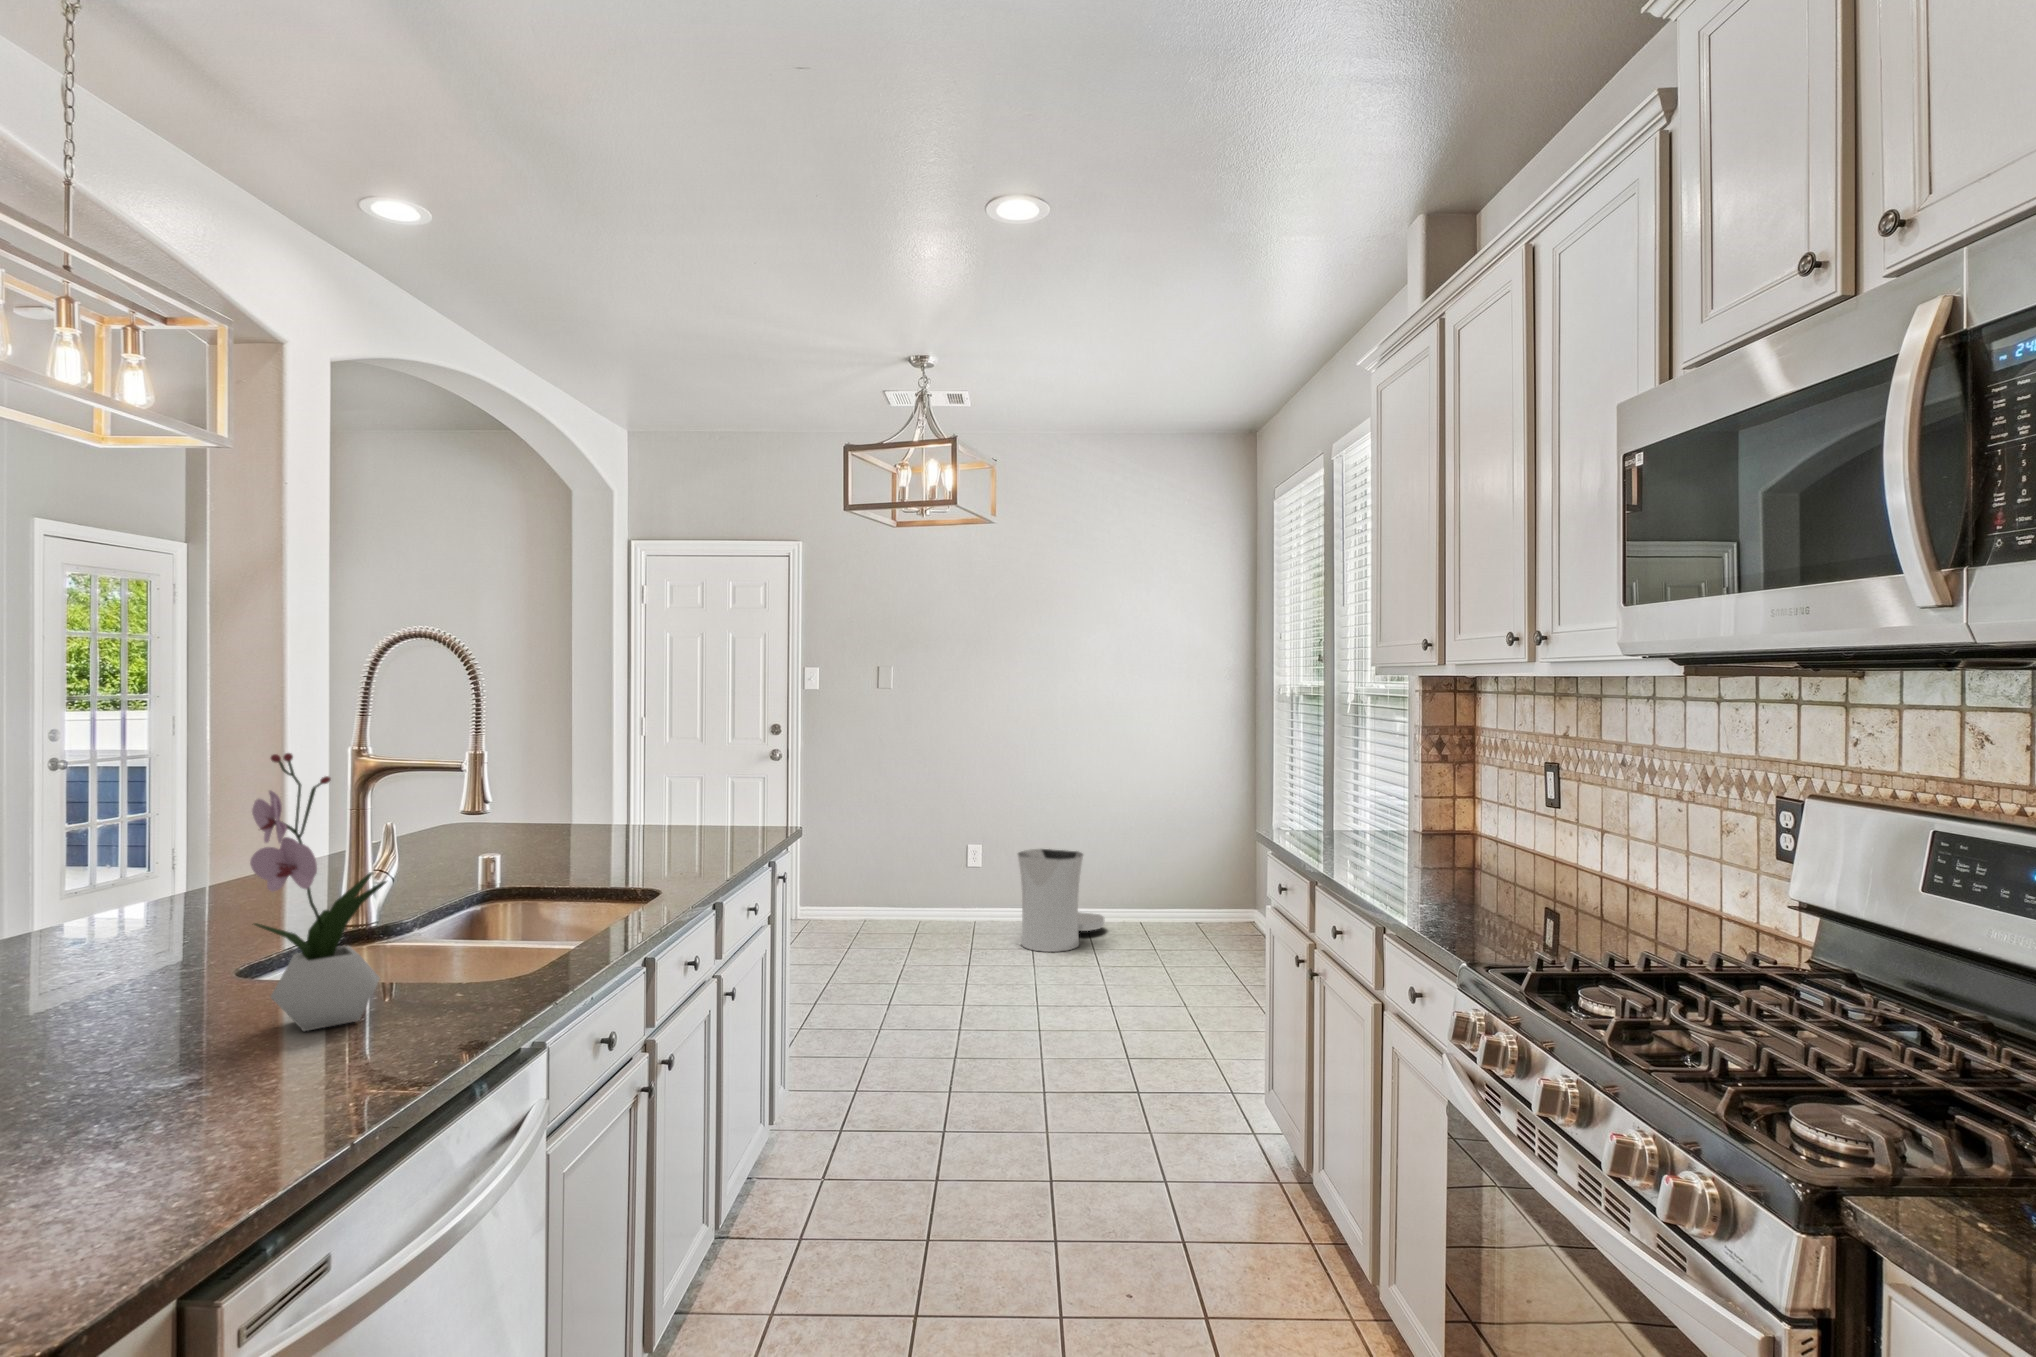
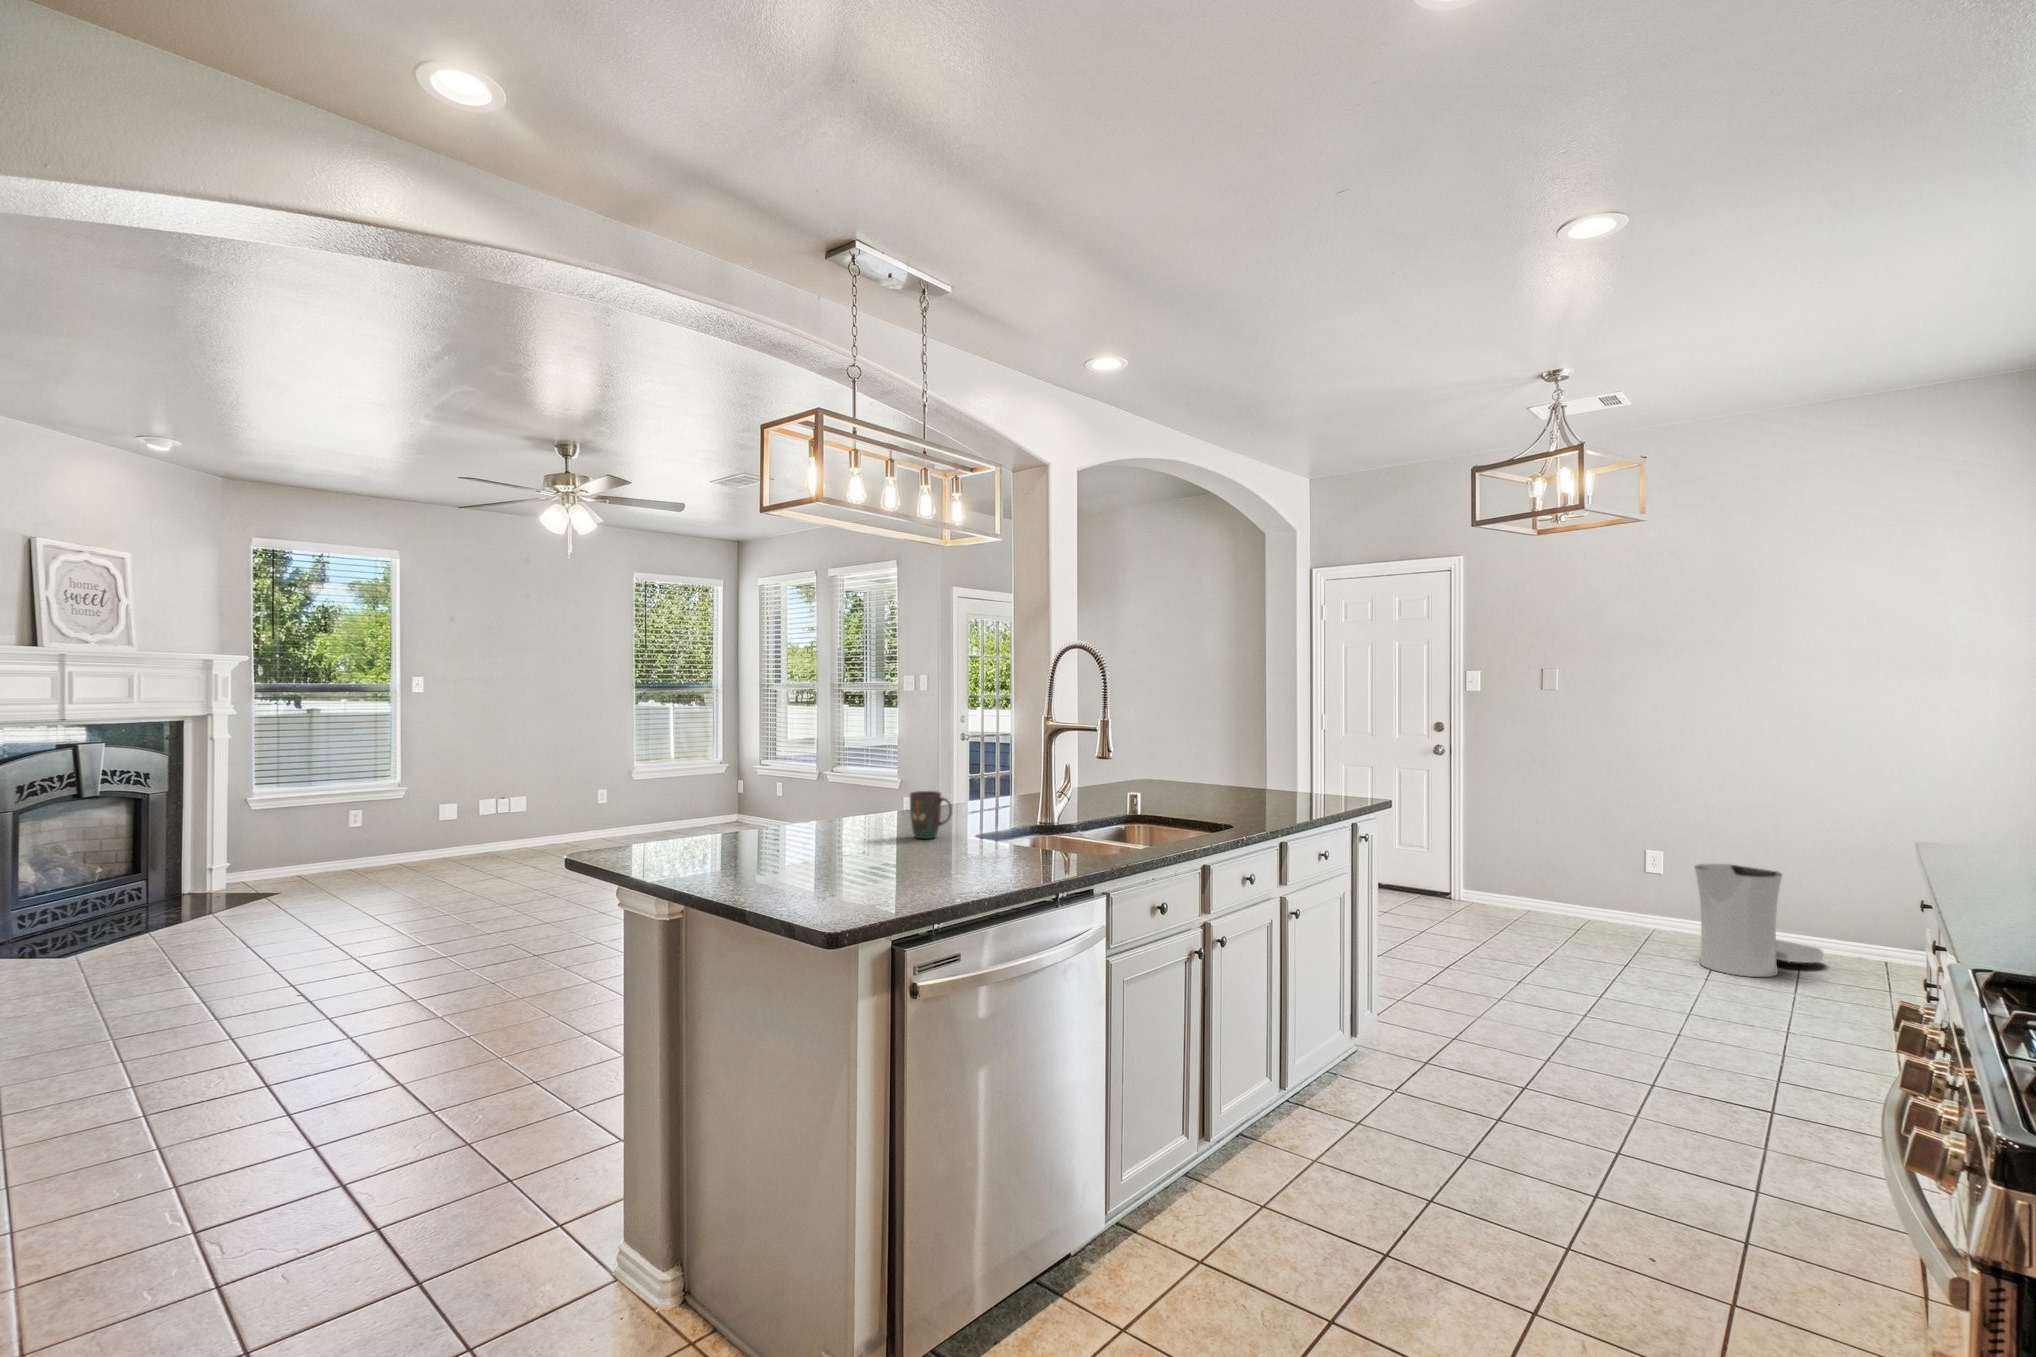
flower arrangement: present [250,753,386,1031] -> none [968,708,1027,857]
mug: none [78,911,188,1009] -> present [910,791,952,839]

